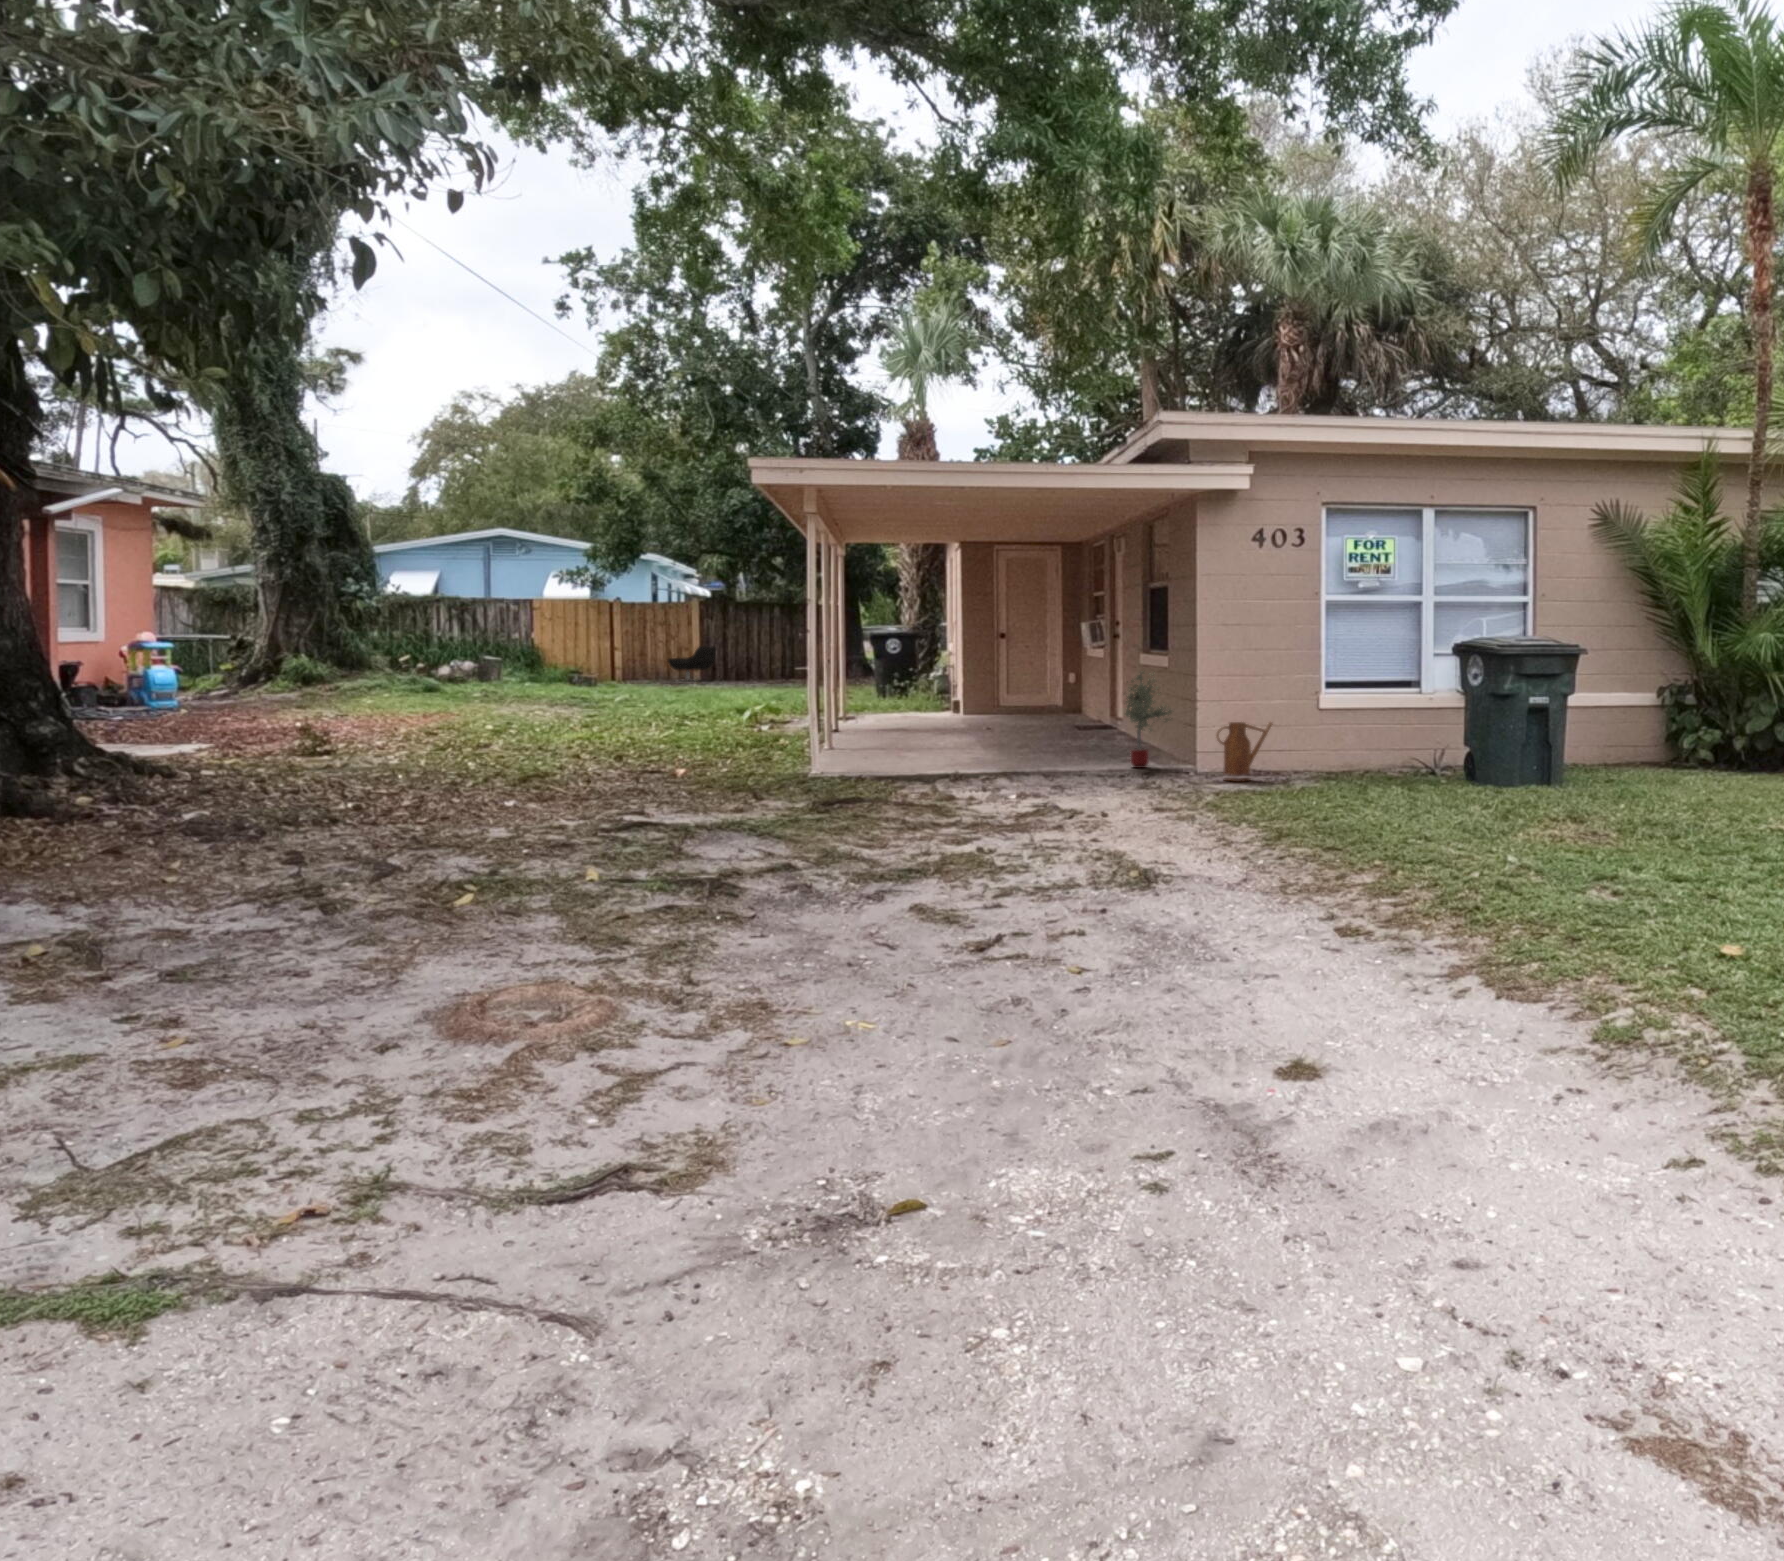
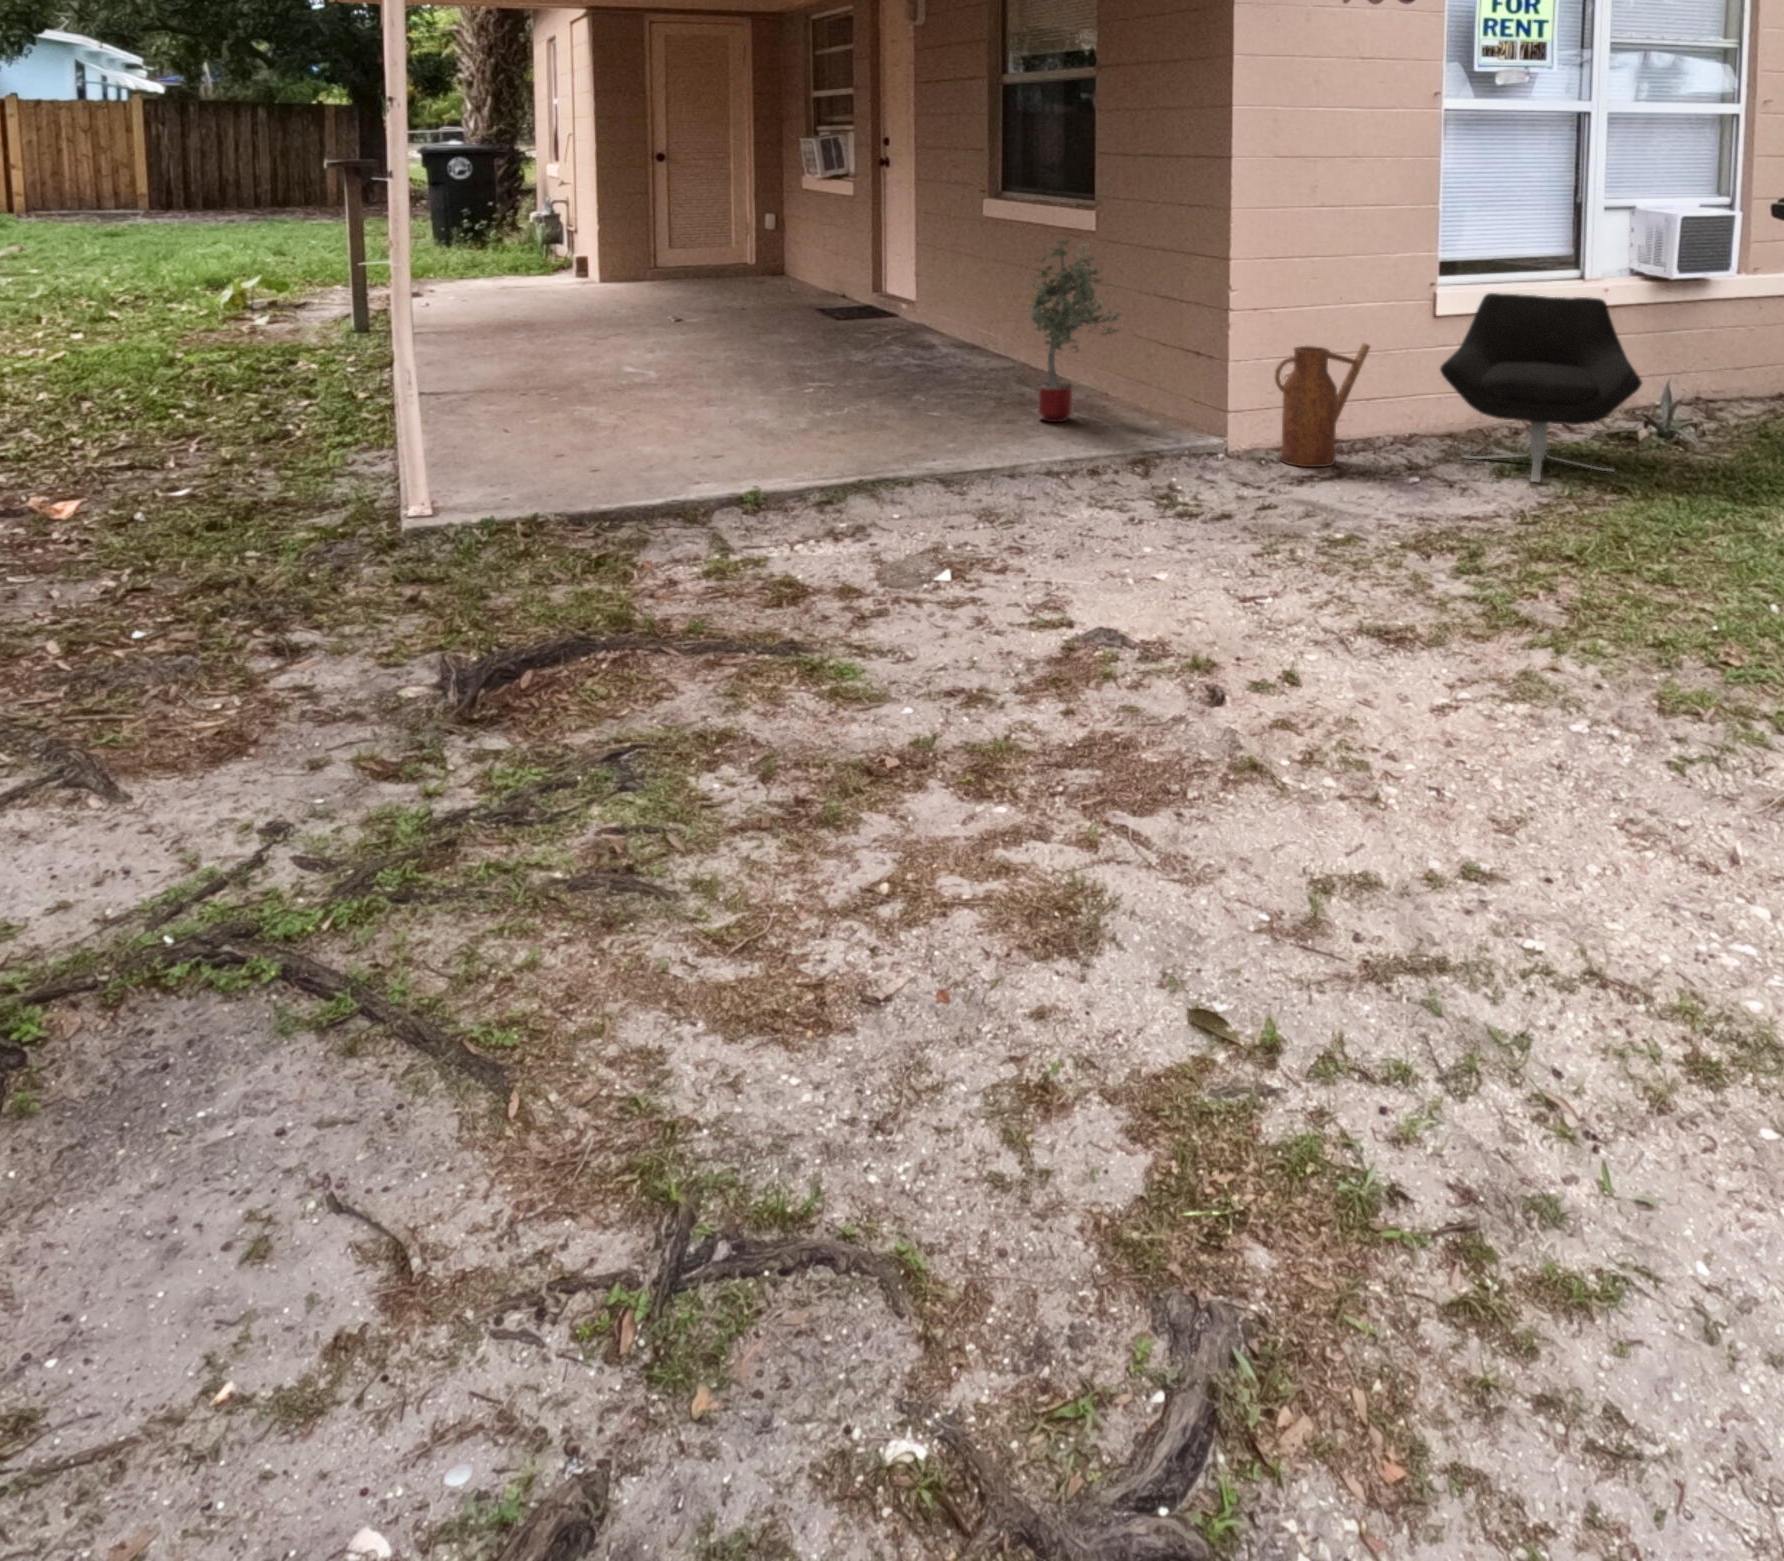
lounge chair: present [668,646,716,681] -> present [1440,293,1642,482]

